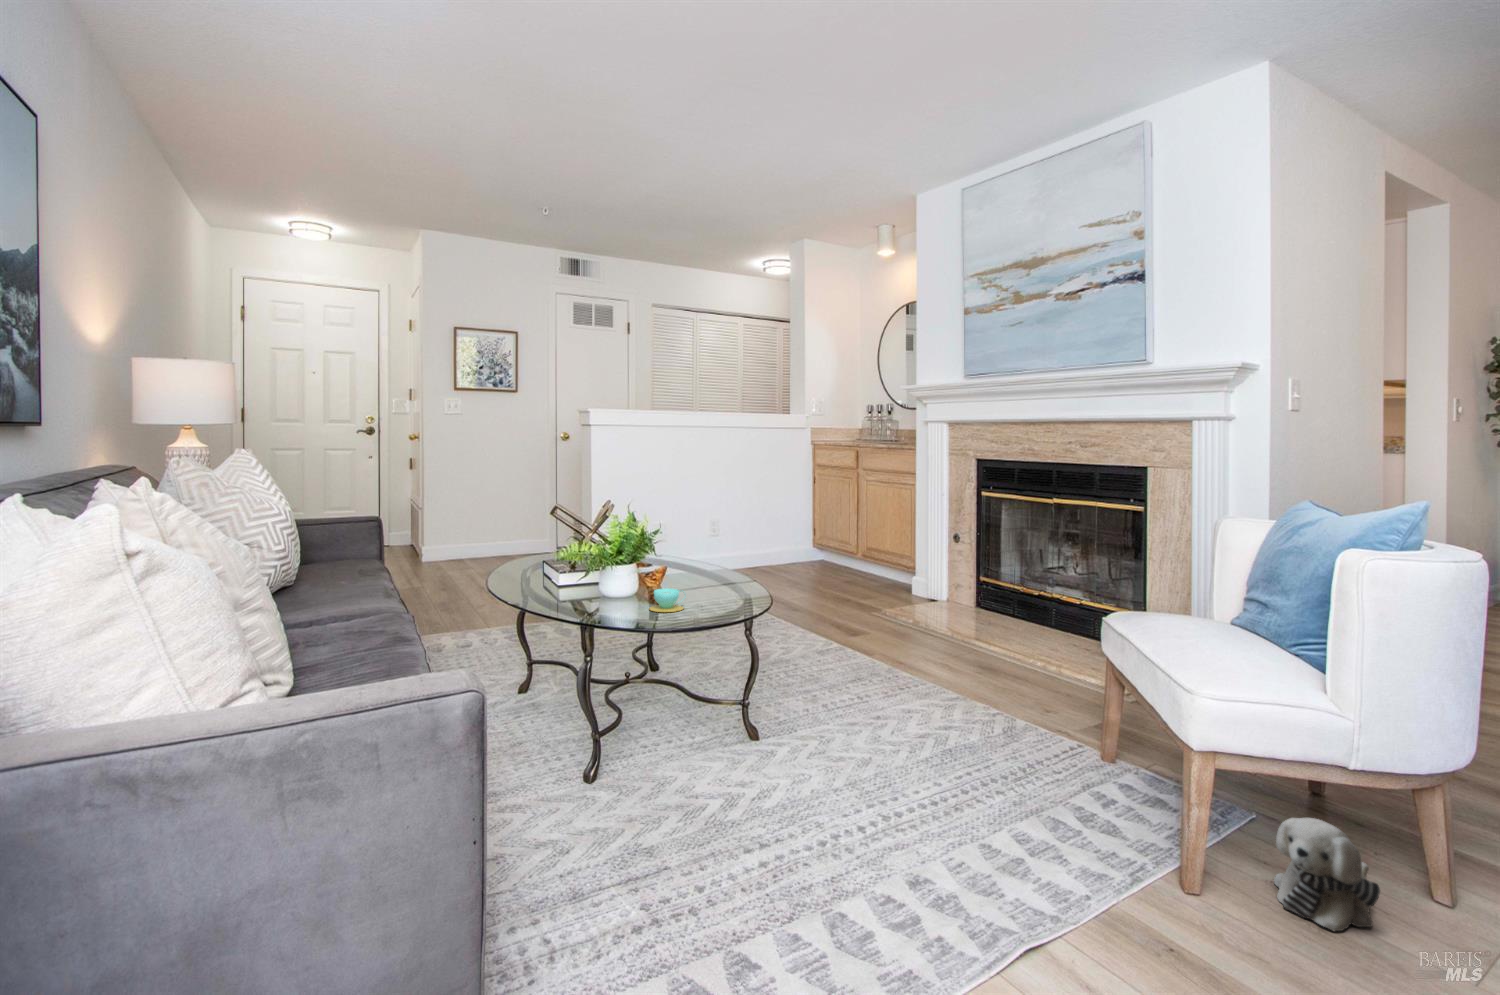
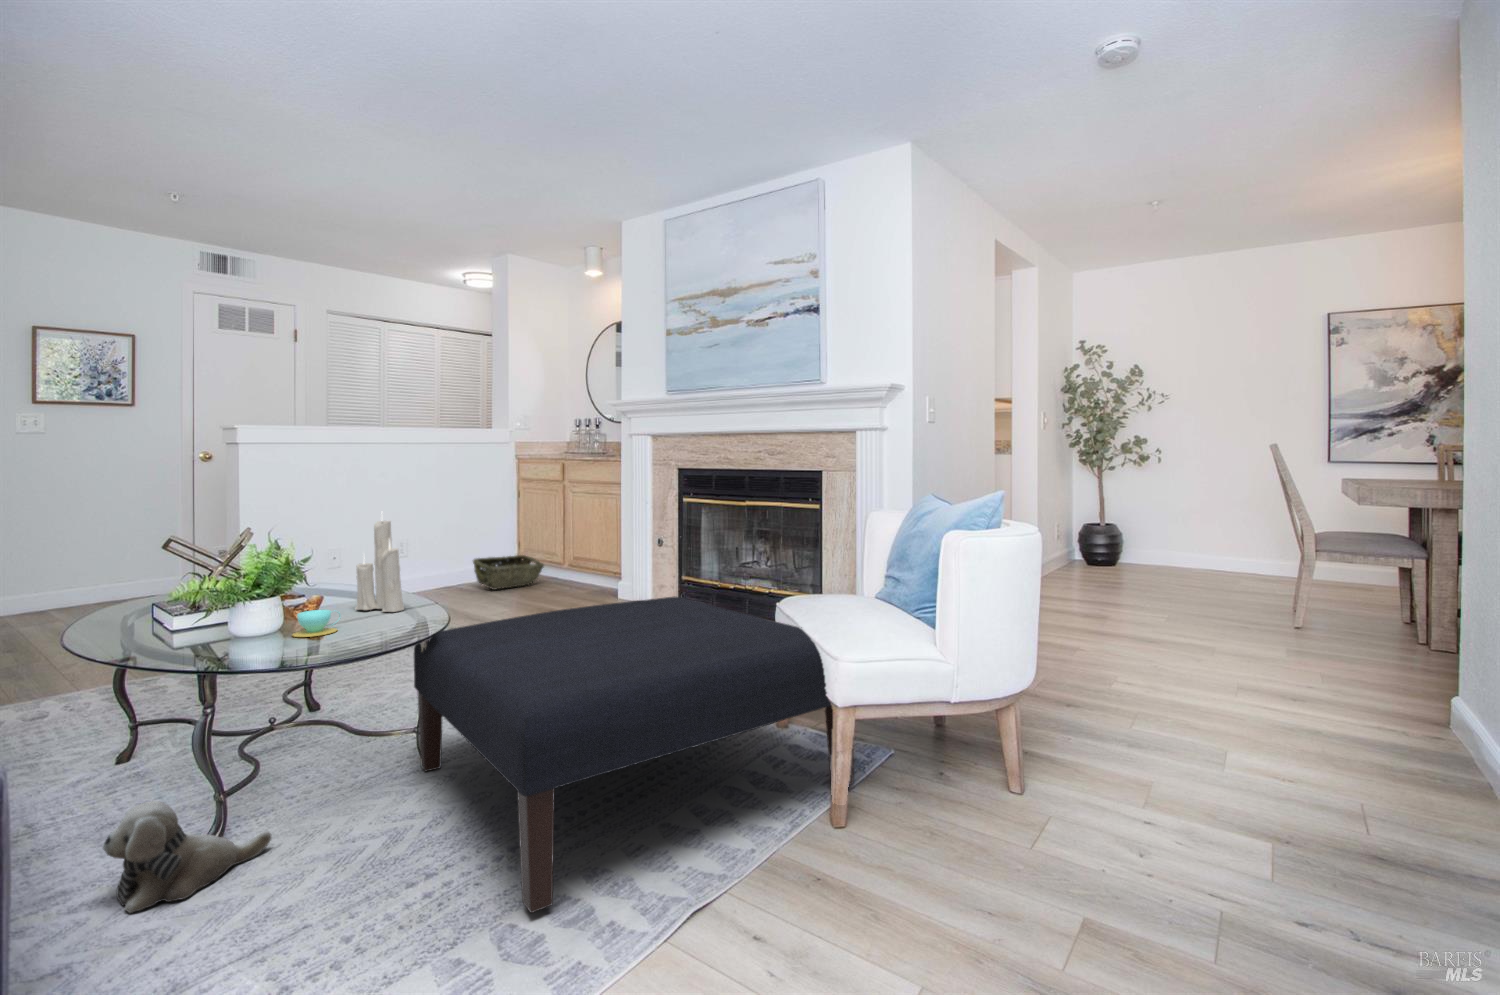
candle: none [693,494,734,595] -> present [355,513,404,612]
woven basket: none [771,538,837,570] -> present [473,555,544,589]
ottoman: none [742,604,1219,907] -> present [414,596,854,913]
plush toy: present [1274,818,1380,931] -> present [103,801,272,913]

